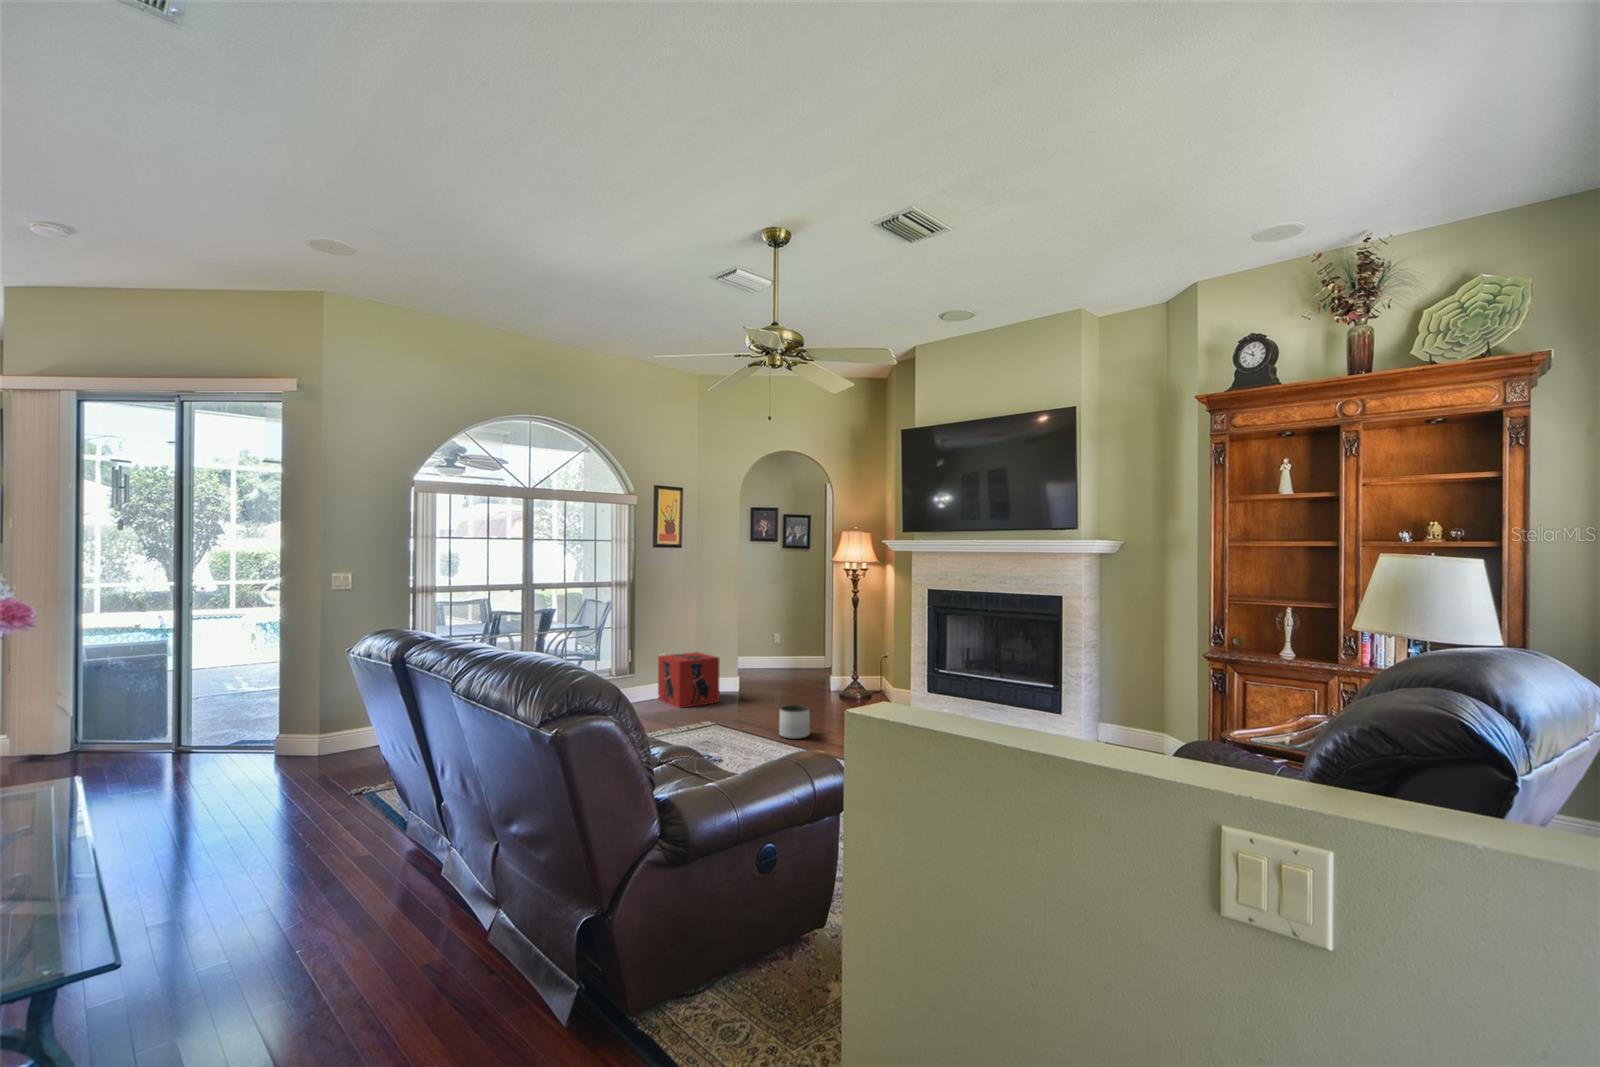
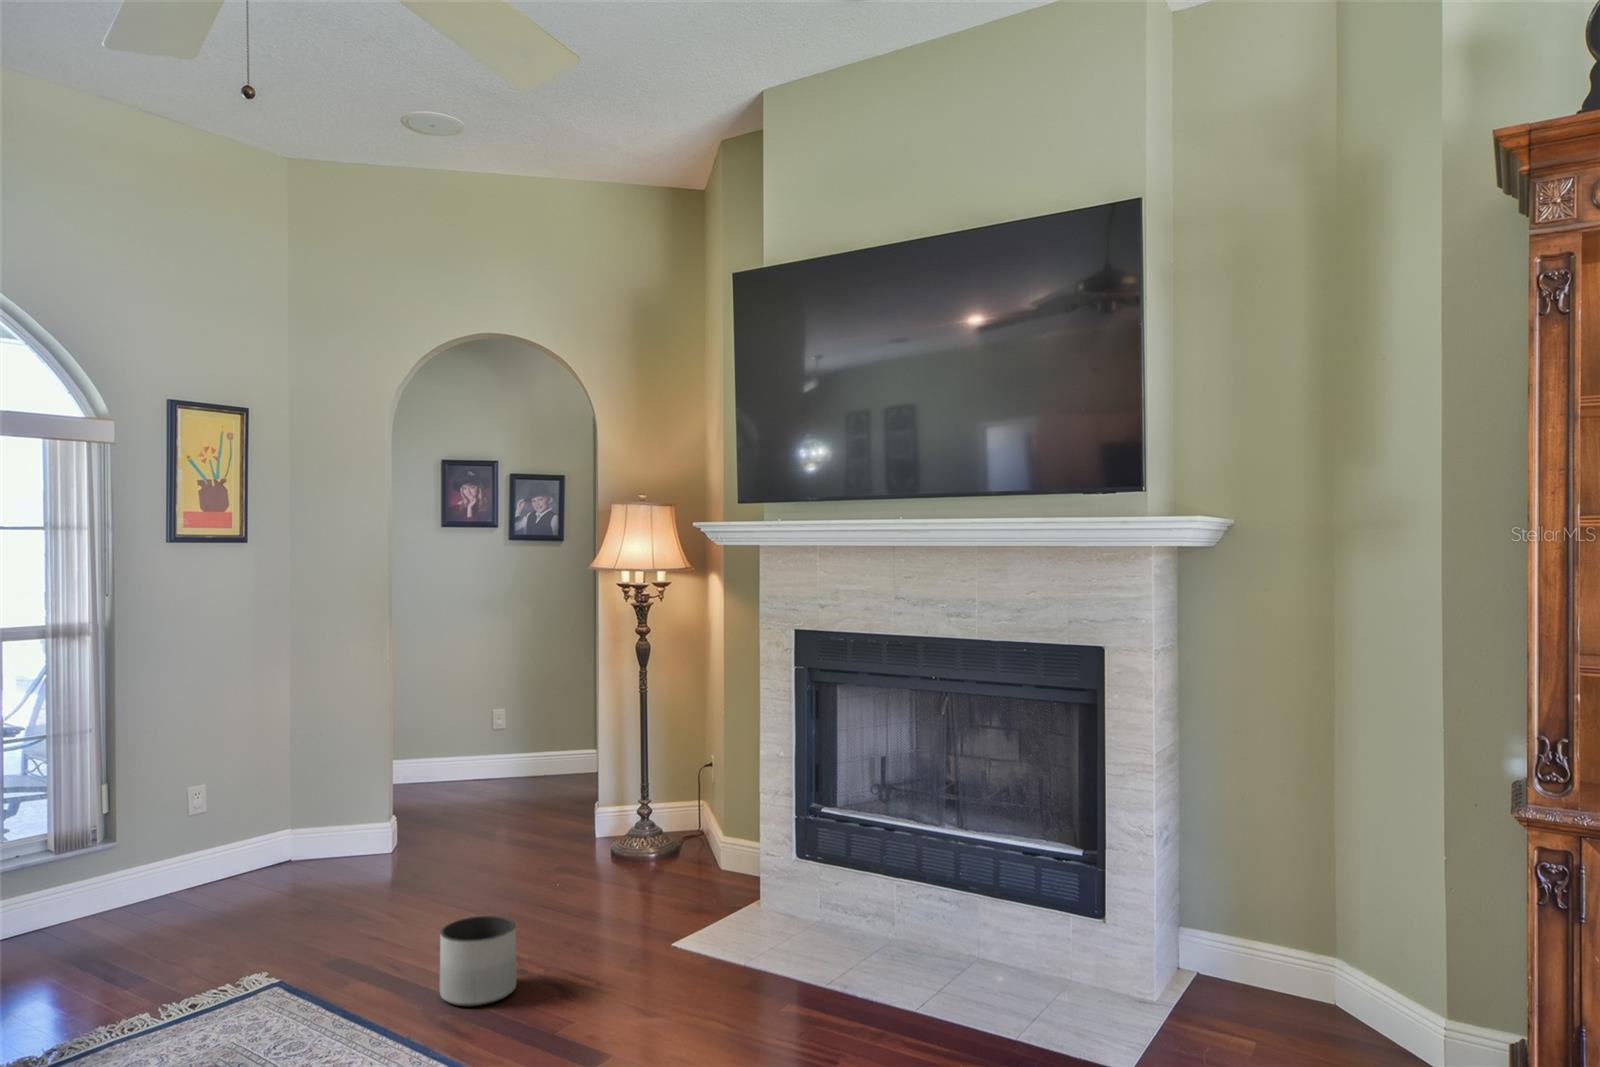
storage box: present [658,652,720,708] -> none [182,776,330,918]

